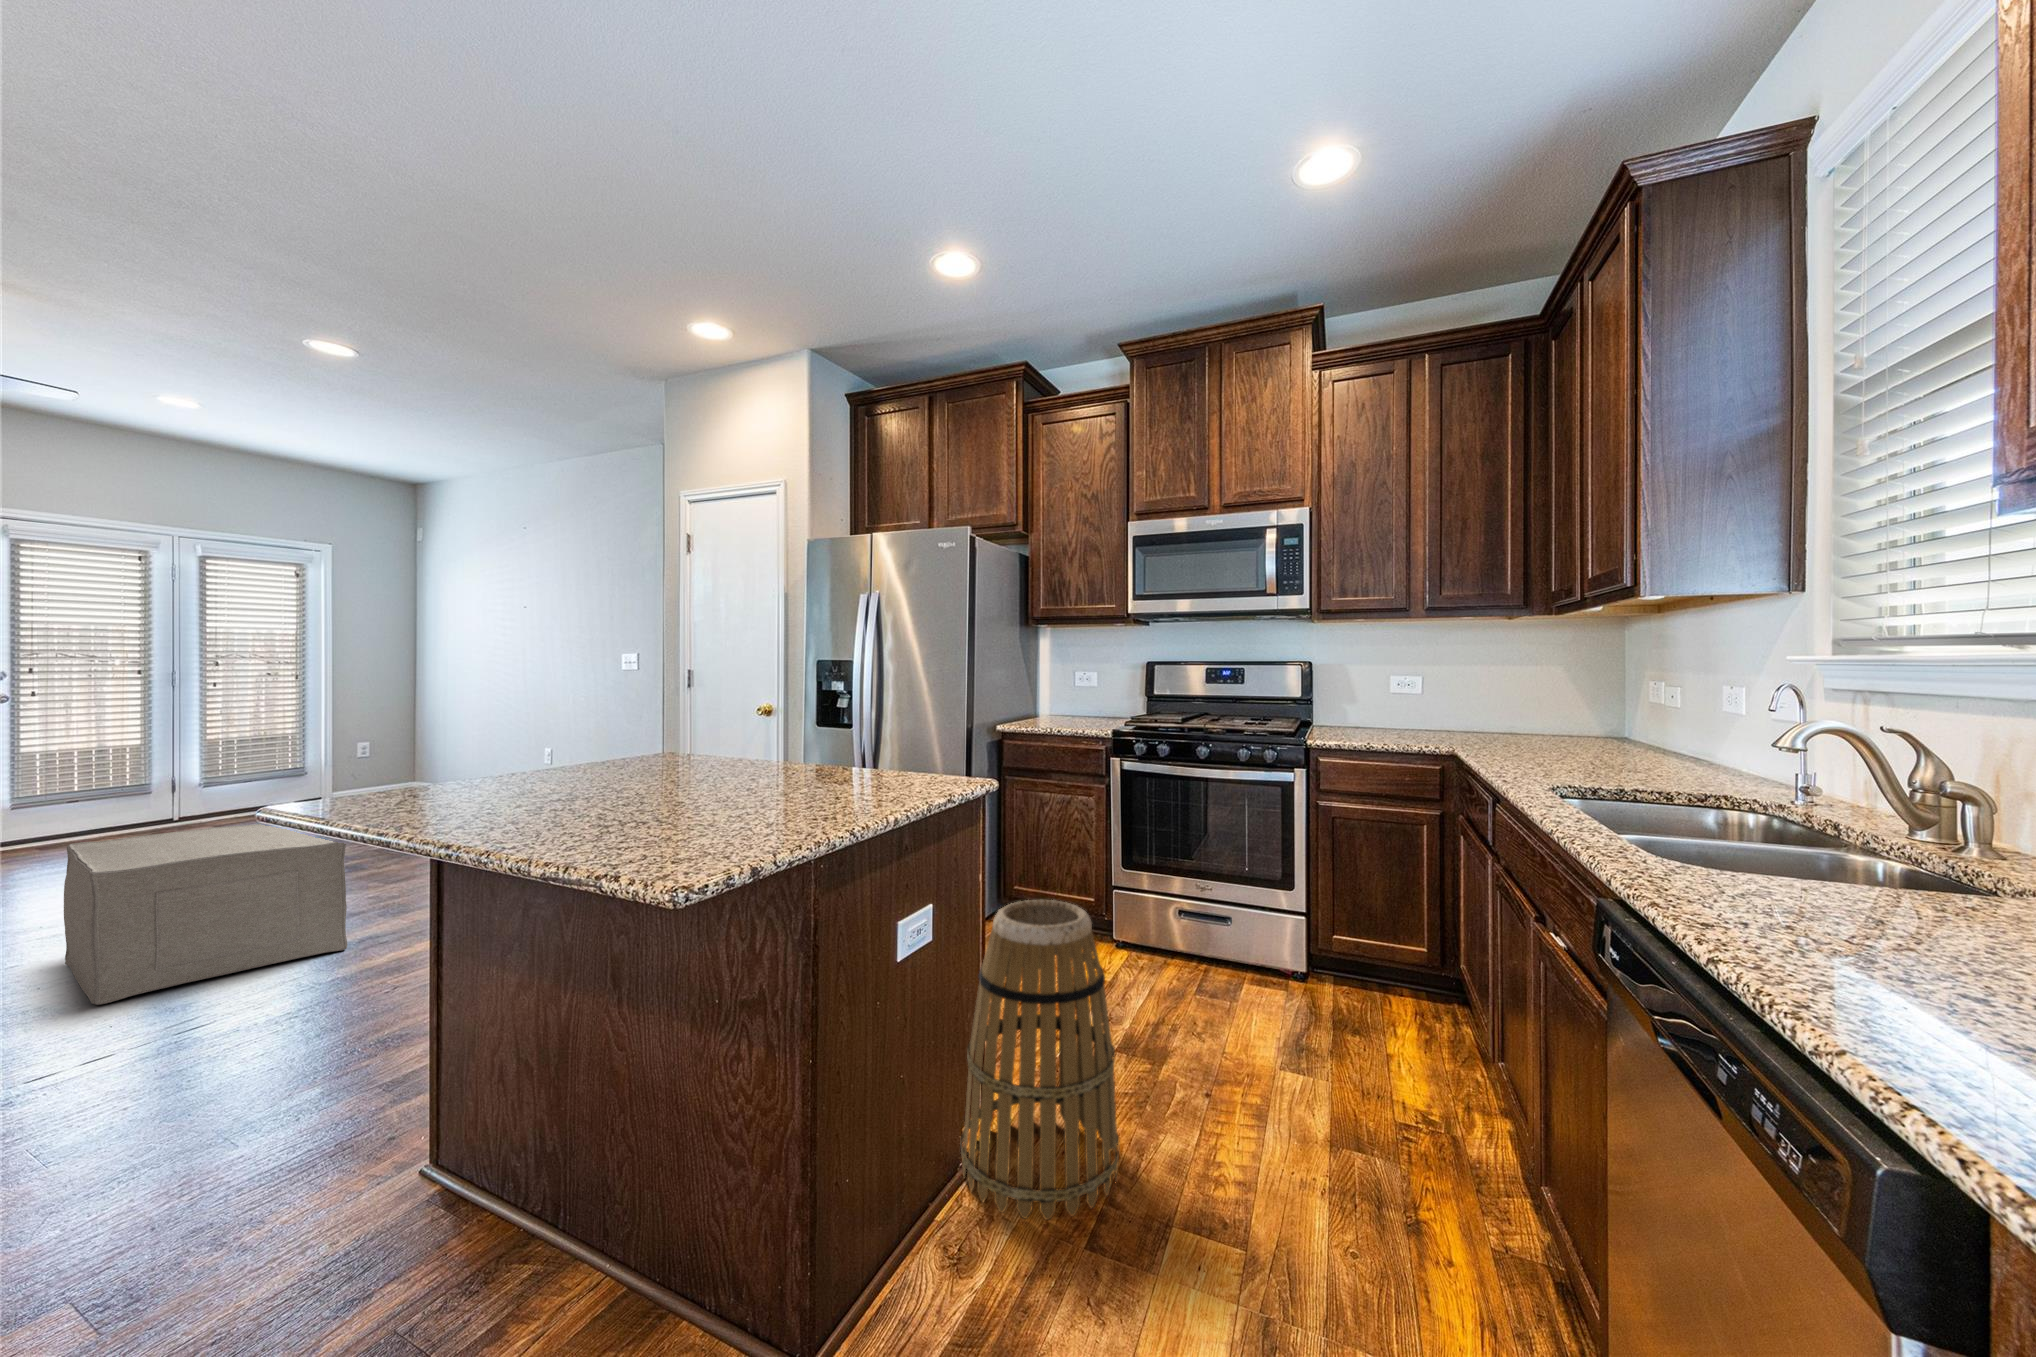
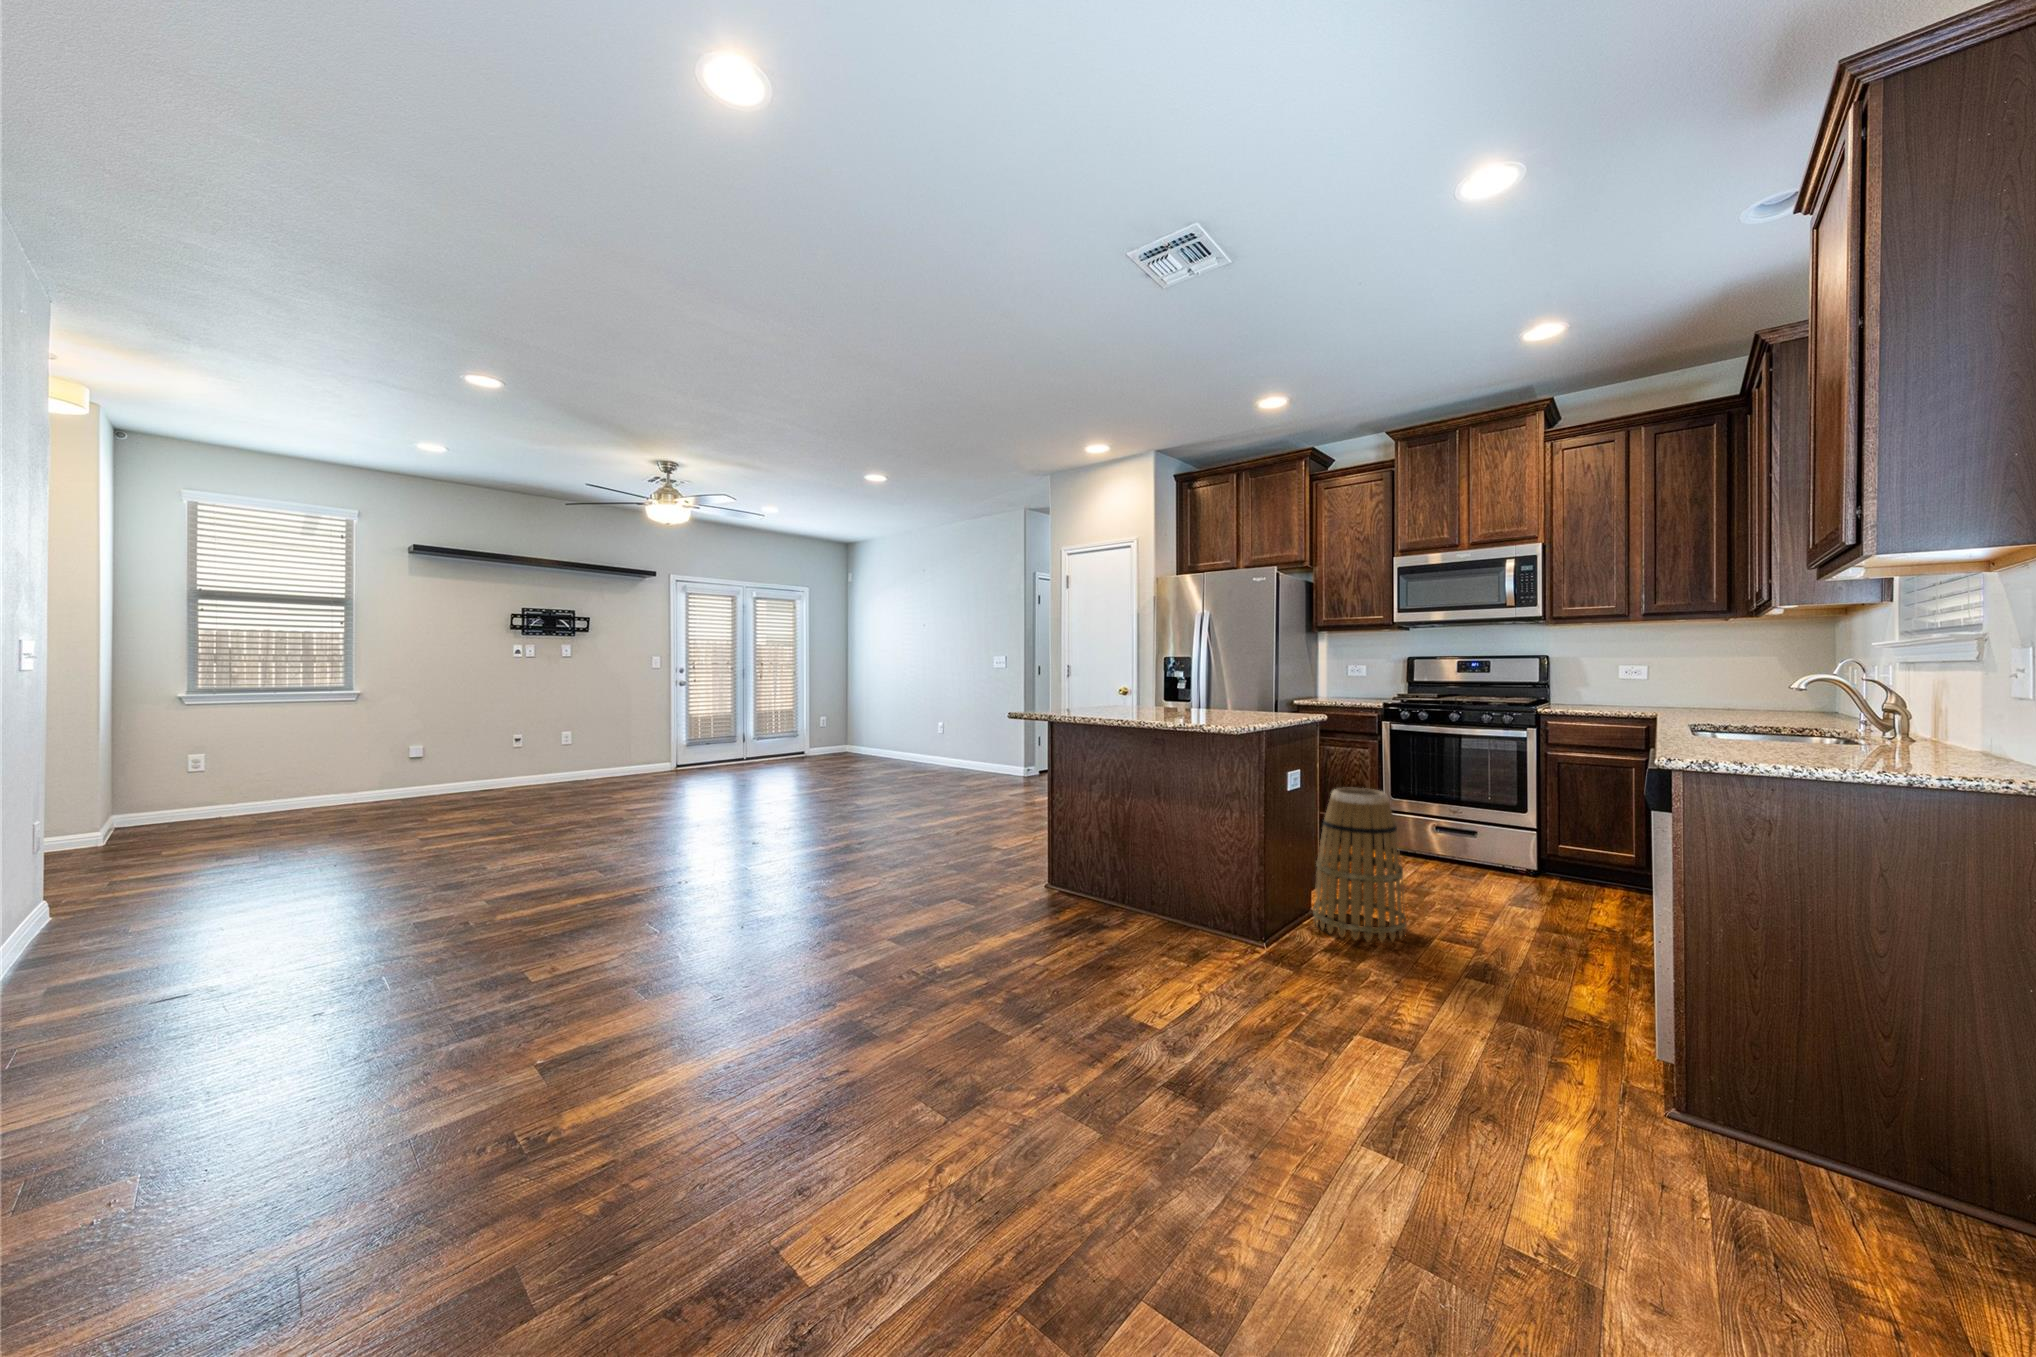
ottoman: present [64,824,347,1005] -> none [785,753,910,837]

